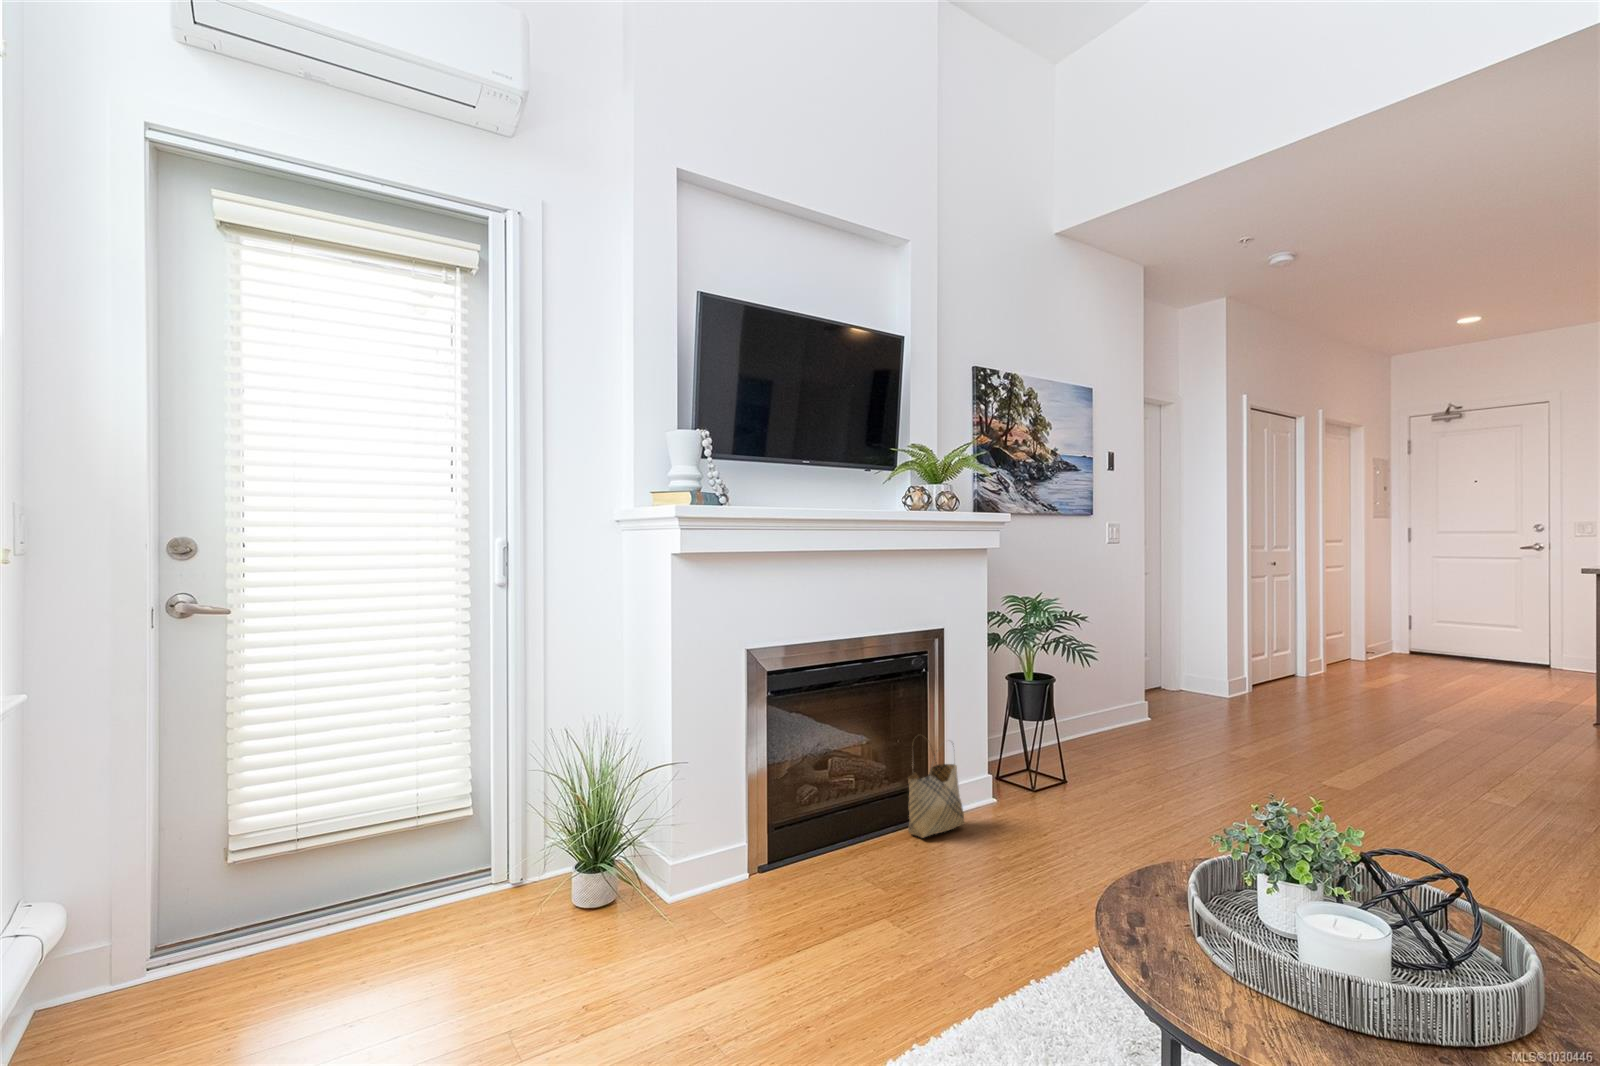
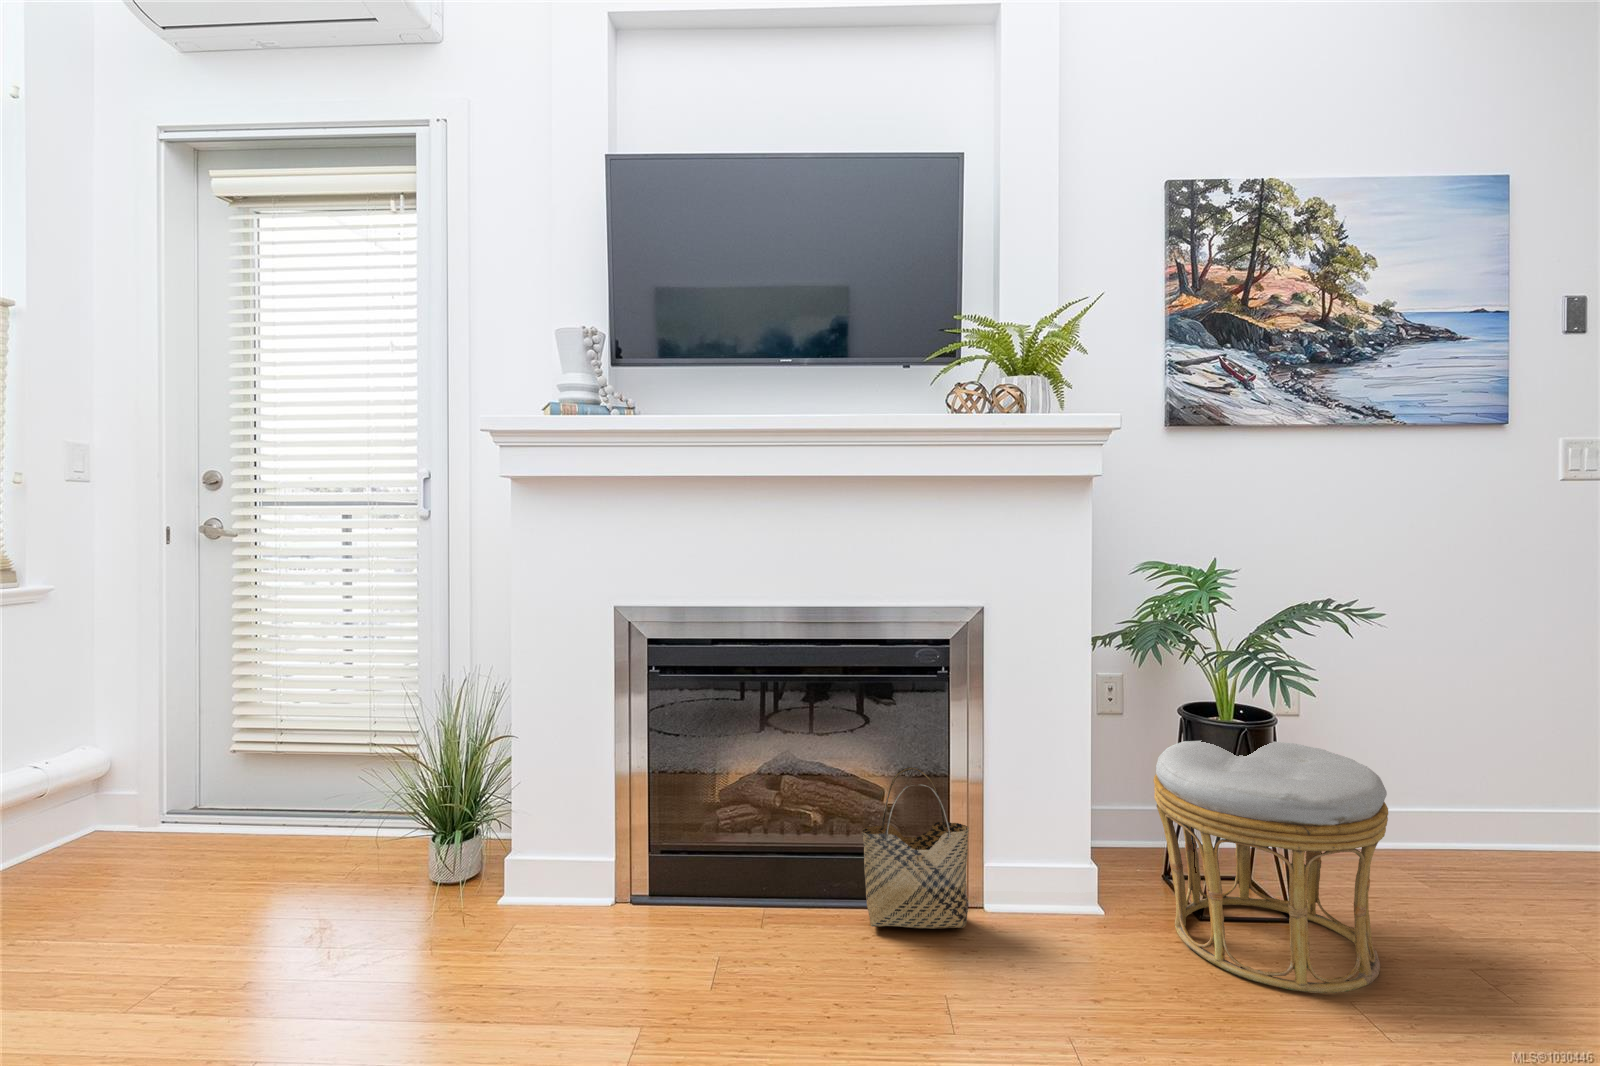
ottoman: none [1019,688,1131,809] -> present [1153,741,1388,993]

